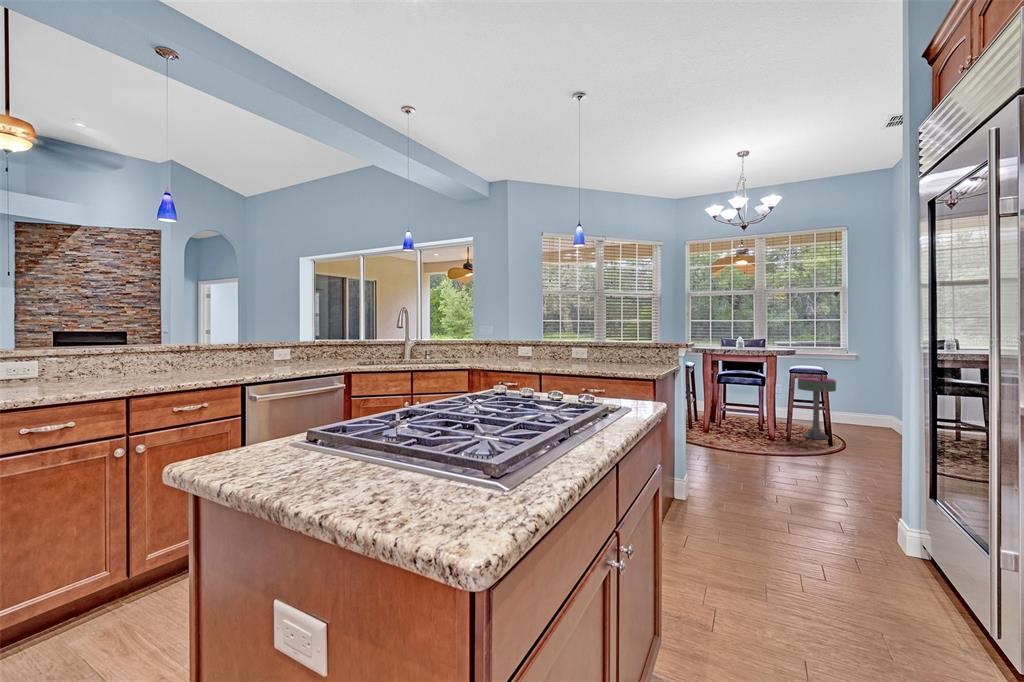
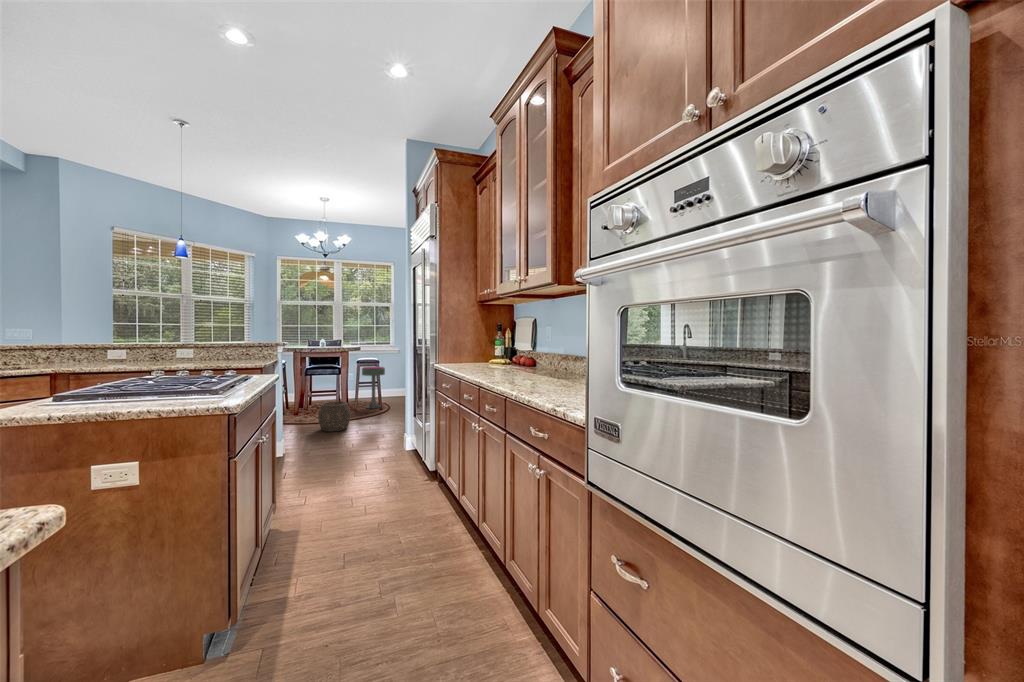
woven basket: none [735,425,783,470] -> present [318,402,350,432]

